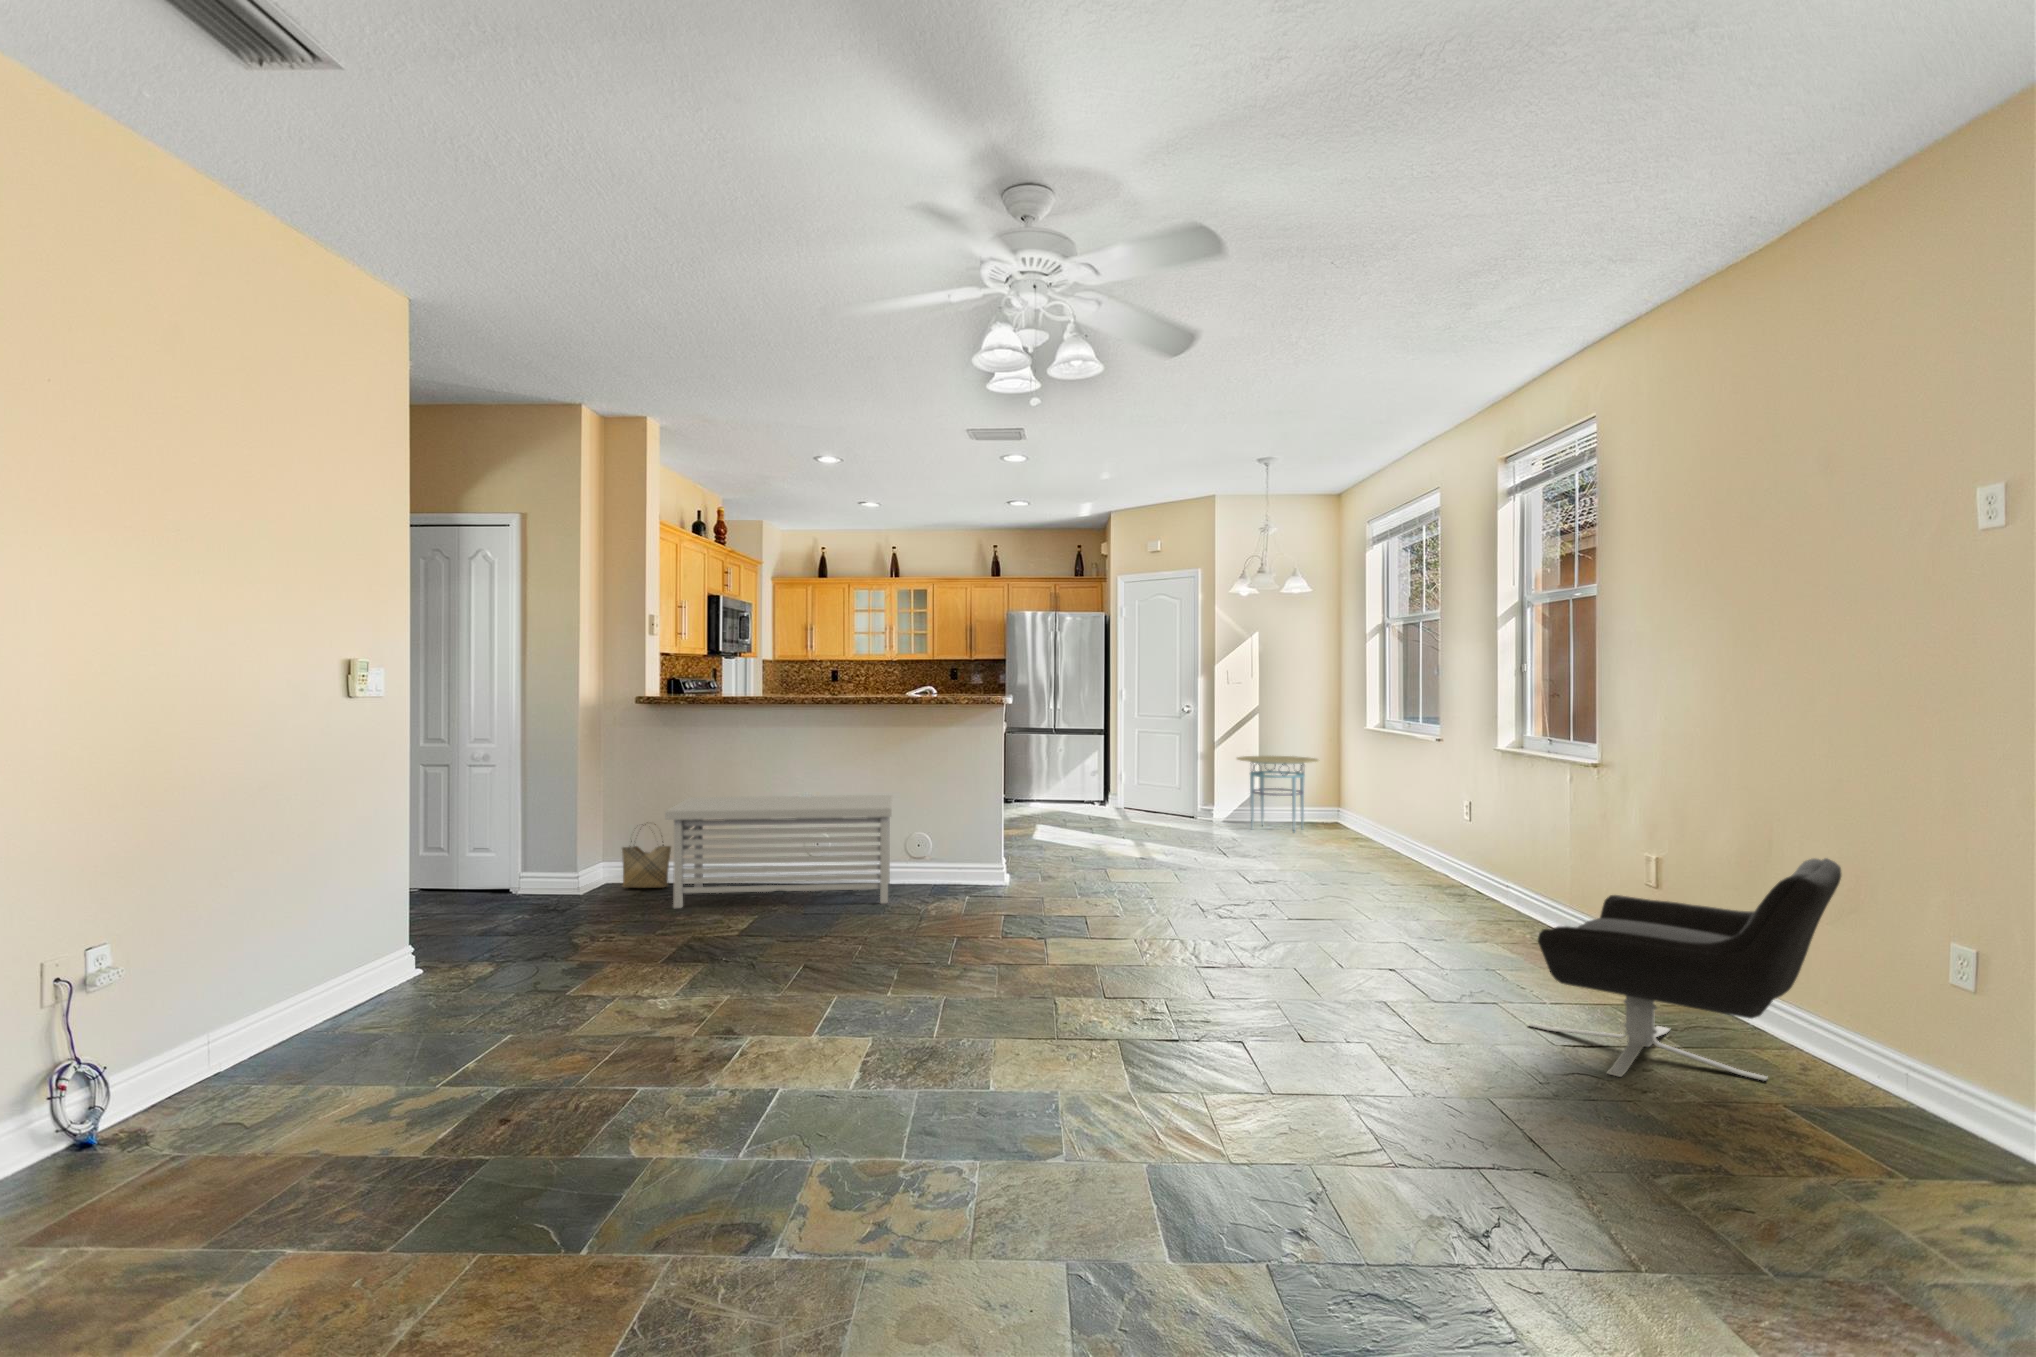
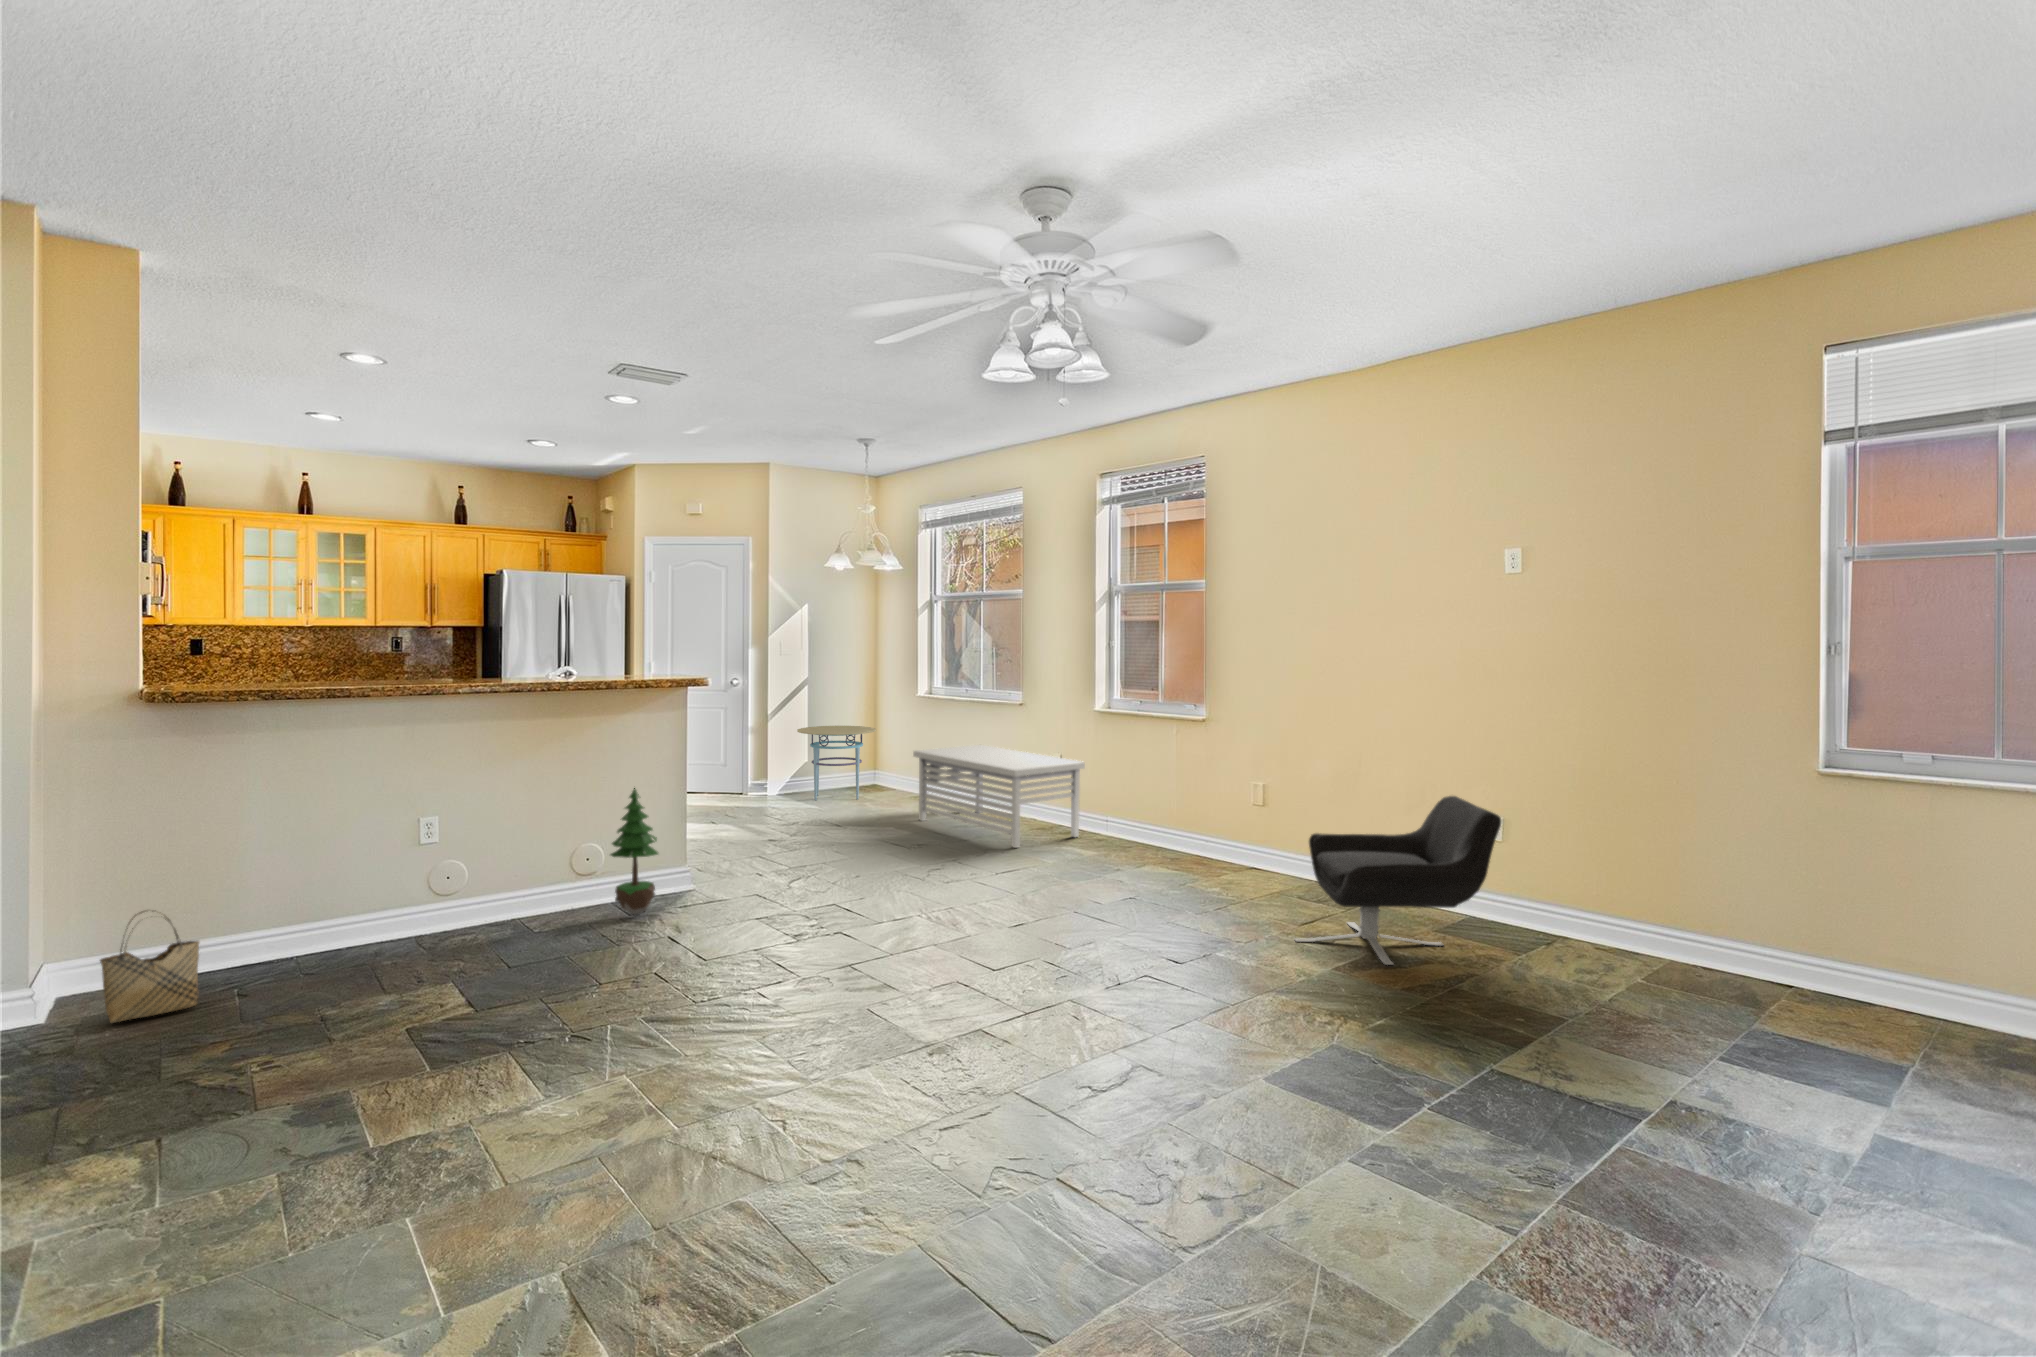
potted tree: none [931,776,971,886] -> present [610,788,658,916]
storage bench: present [665,795,893,908] -> present [913,745,1085,848]

